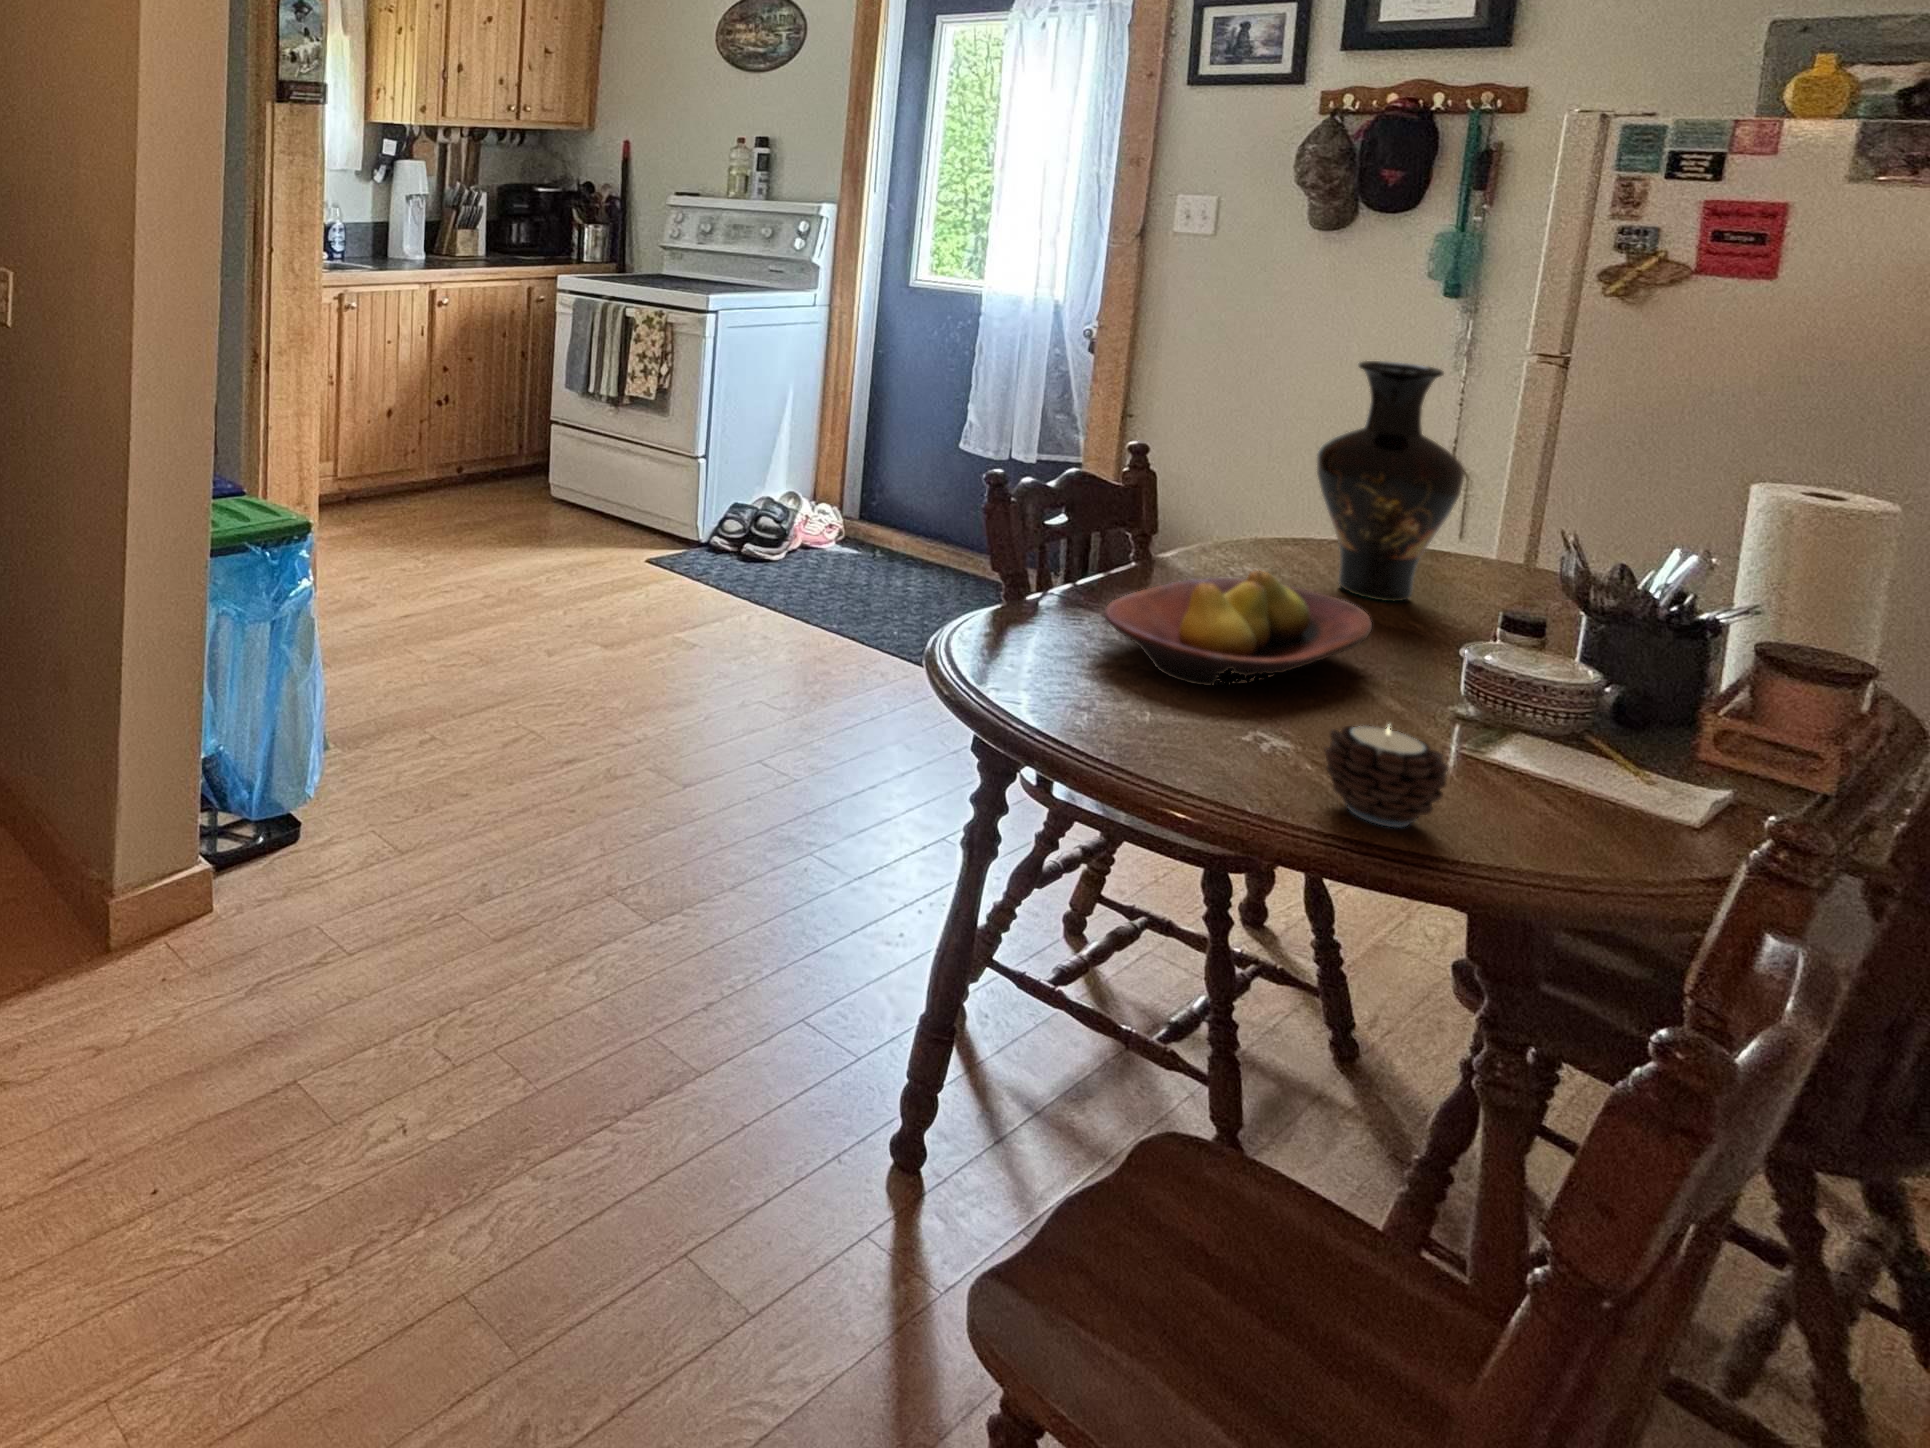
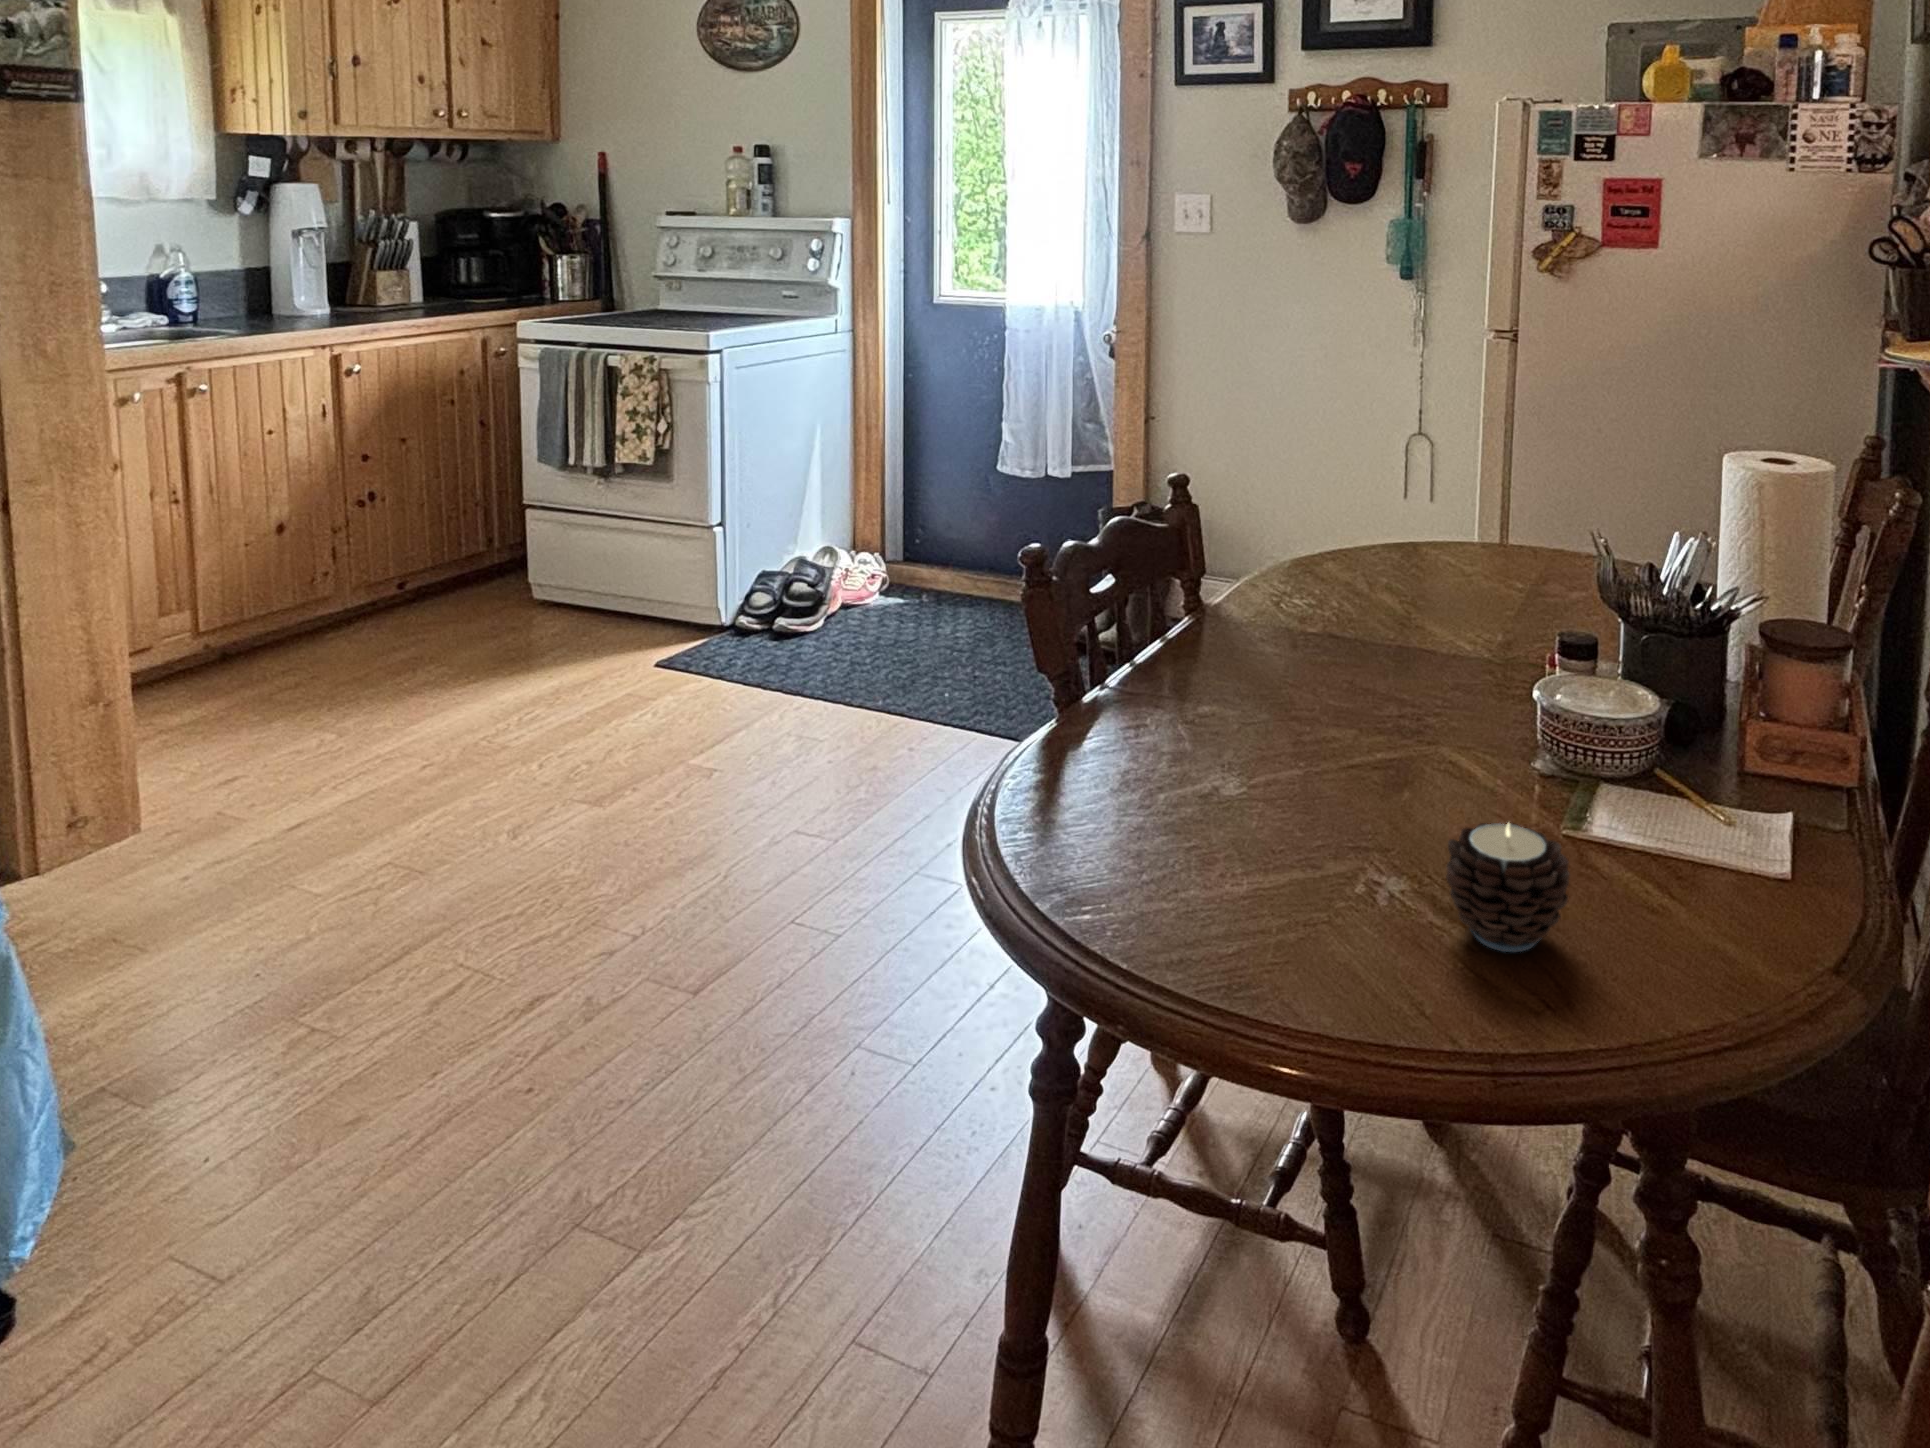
vase: present [1317,361,1465,601] -> none [1350,355,1476,607]
fruit bowl: present [1104,570,1372,686] -> none [1176,616,1435,779]

